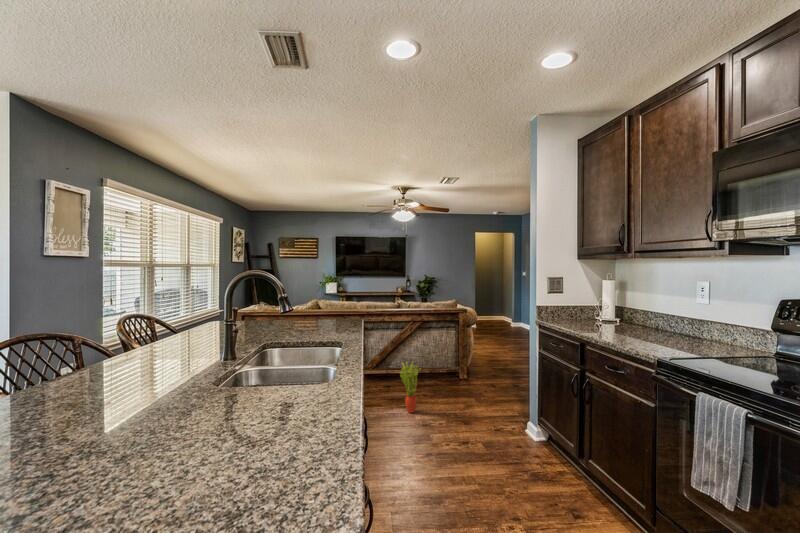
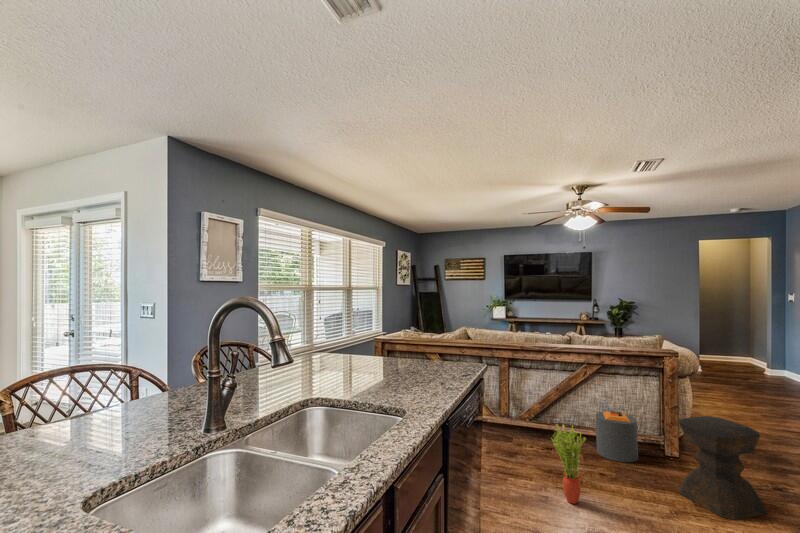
trash can: none [417,345,444,386] -> present [596,400,638,462]
stool: none [468,347,510,403] -> present [679,416,768,520]

